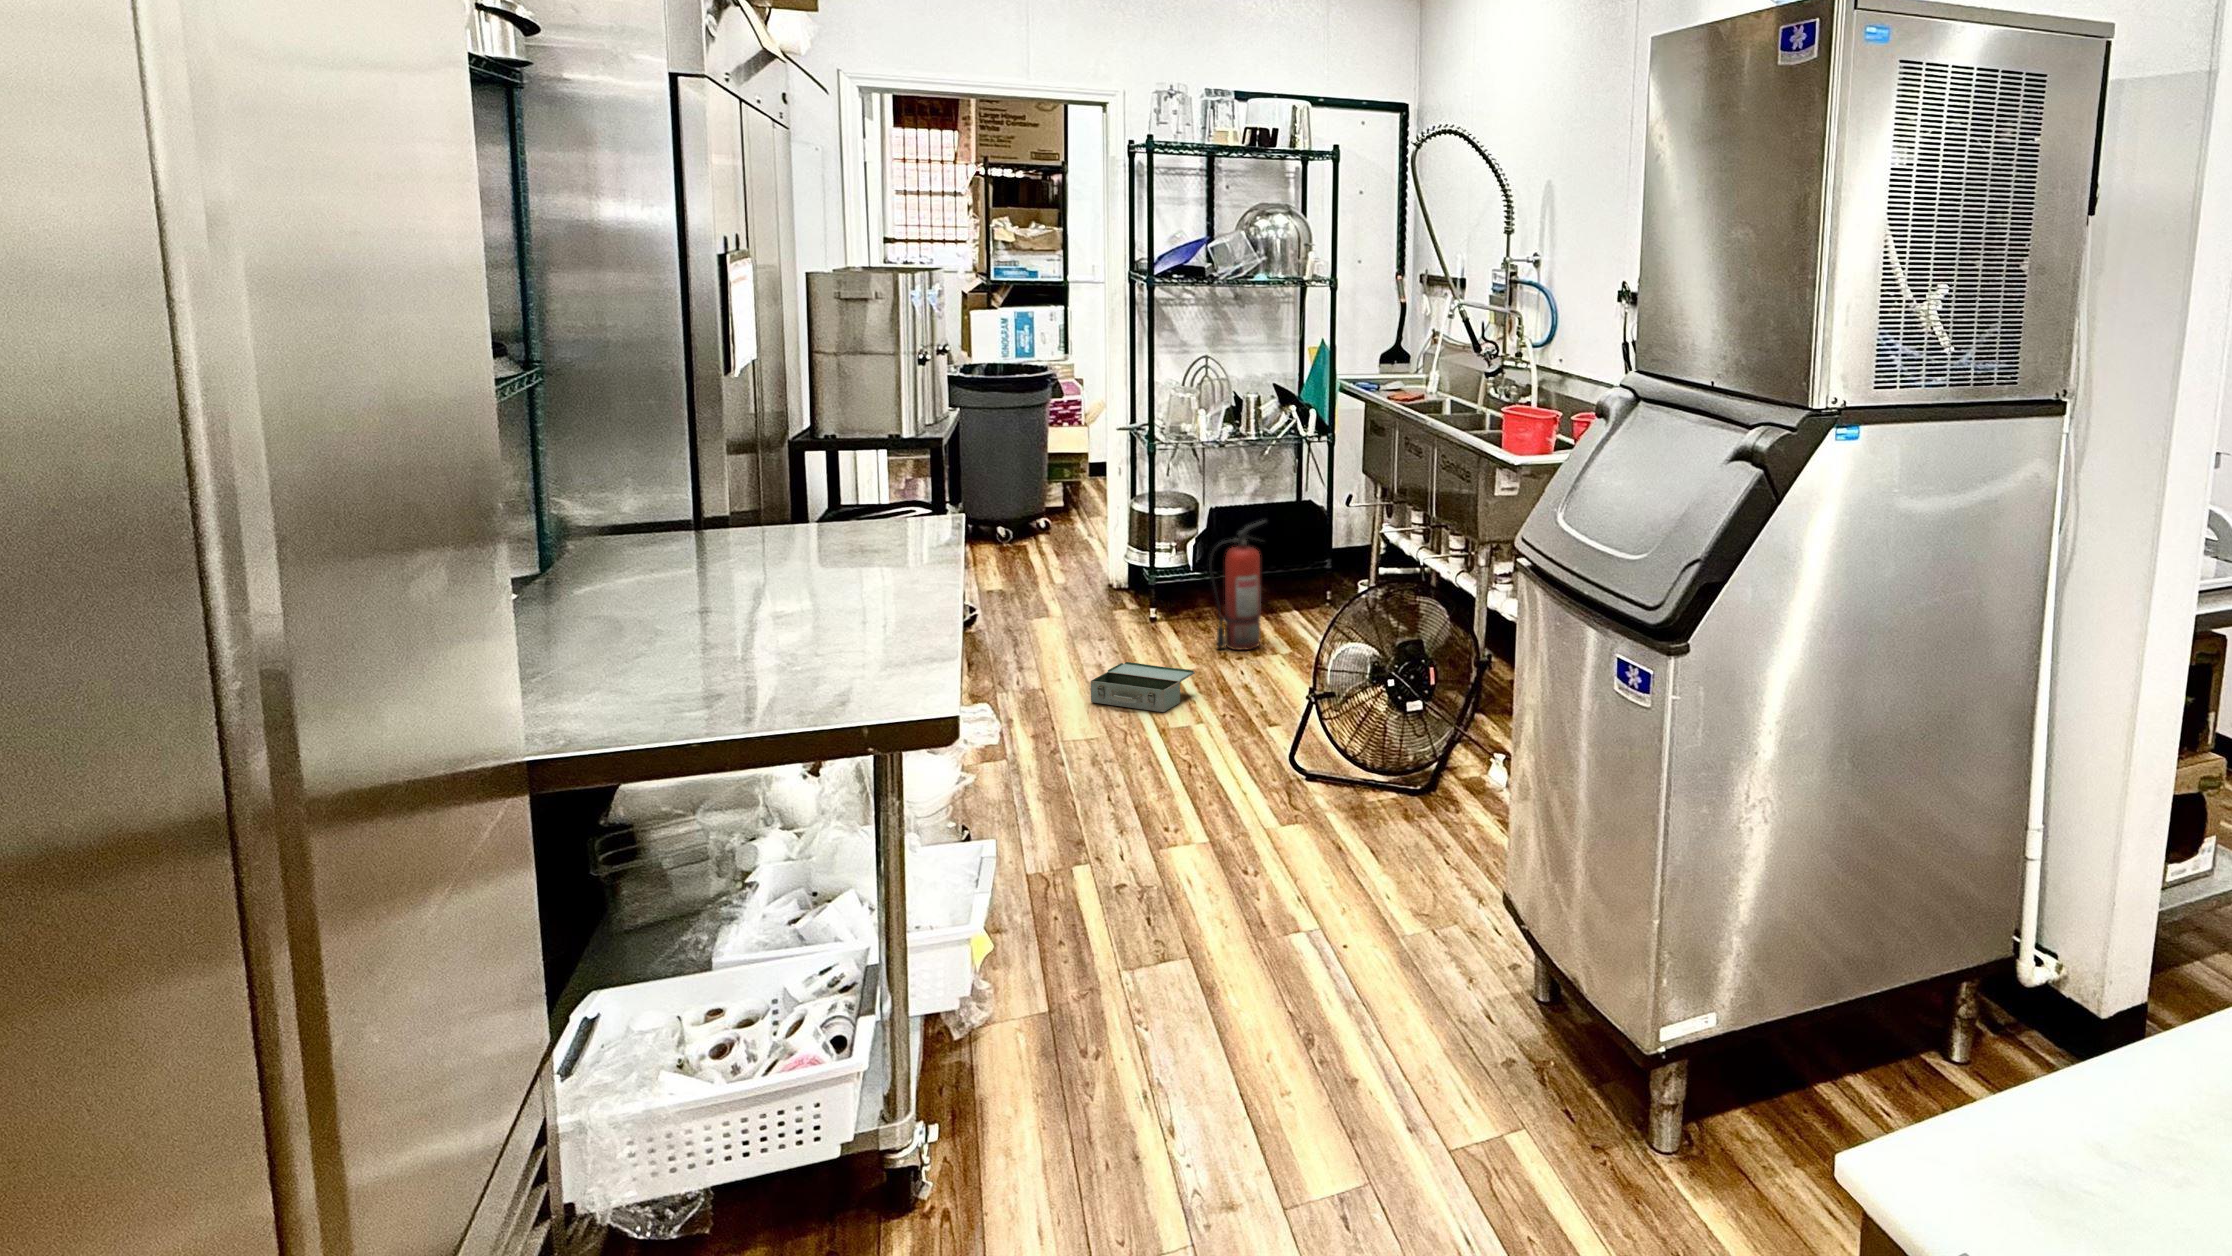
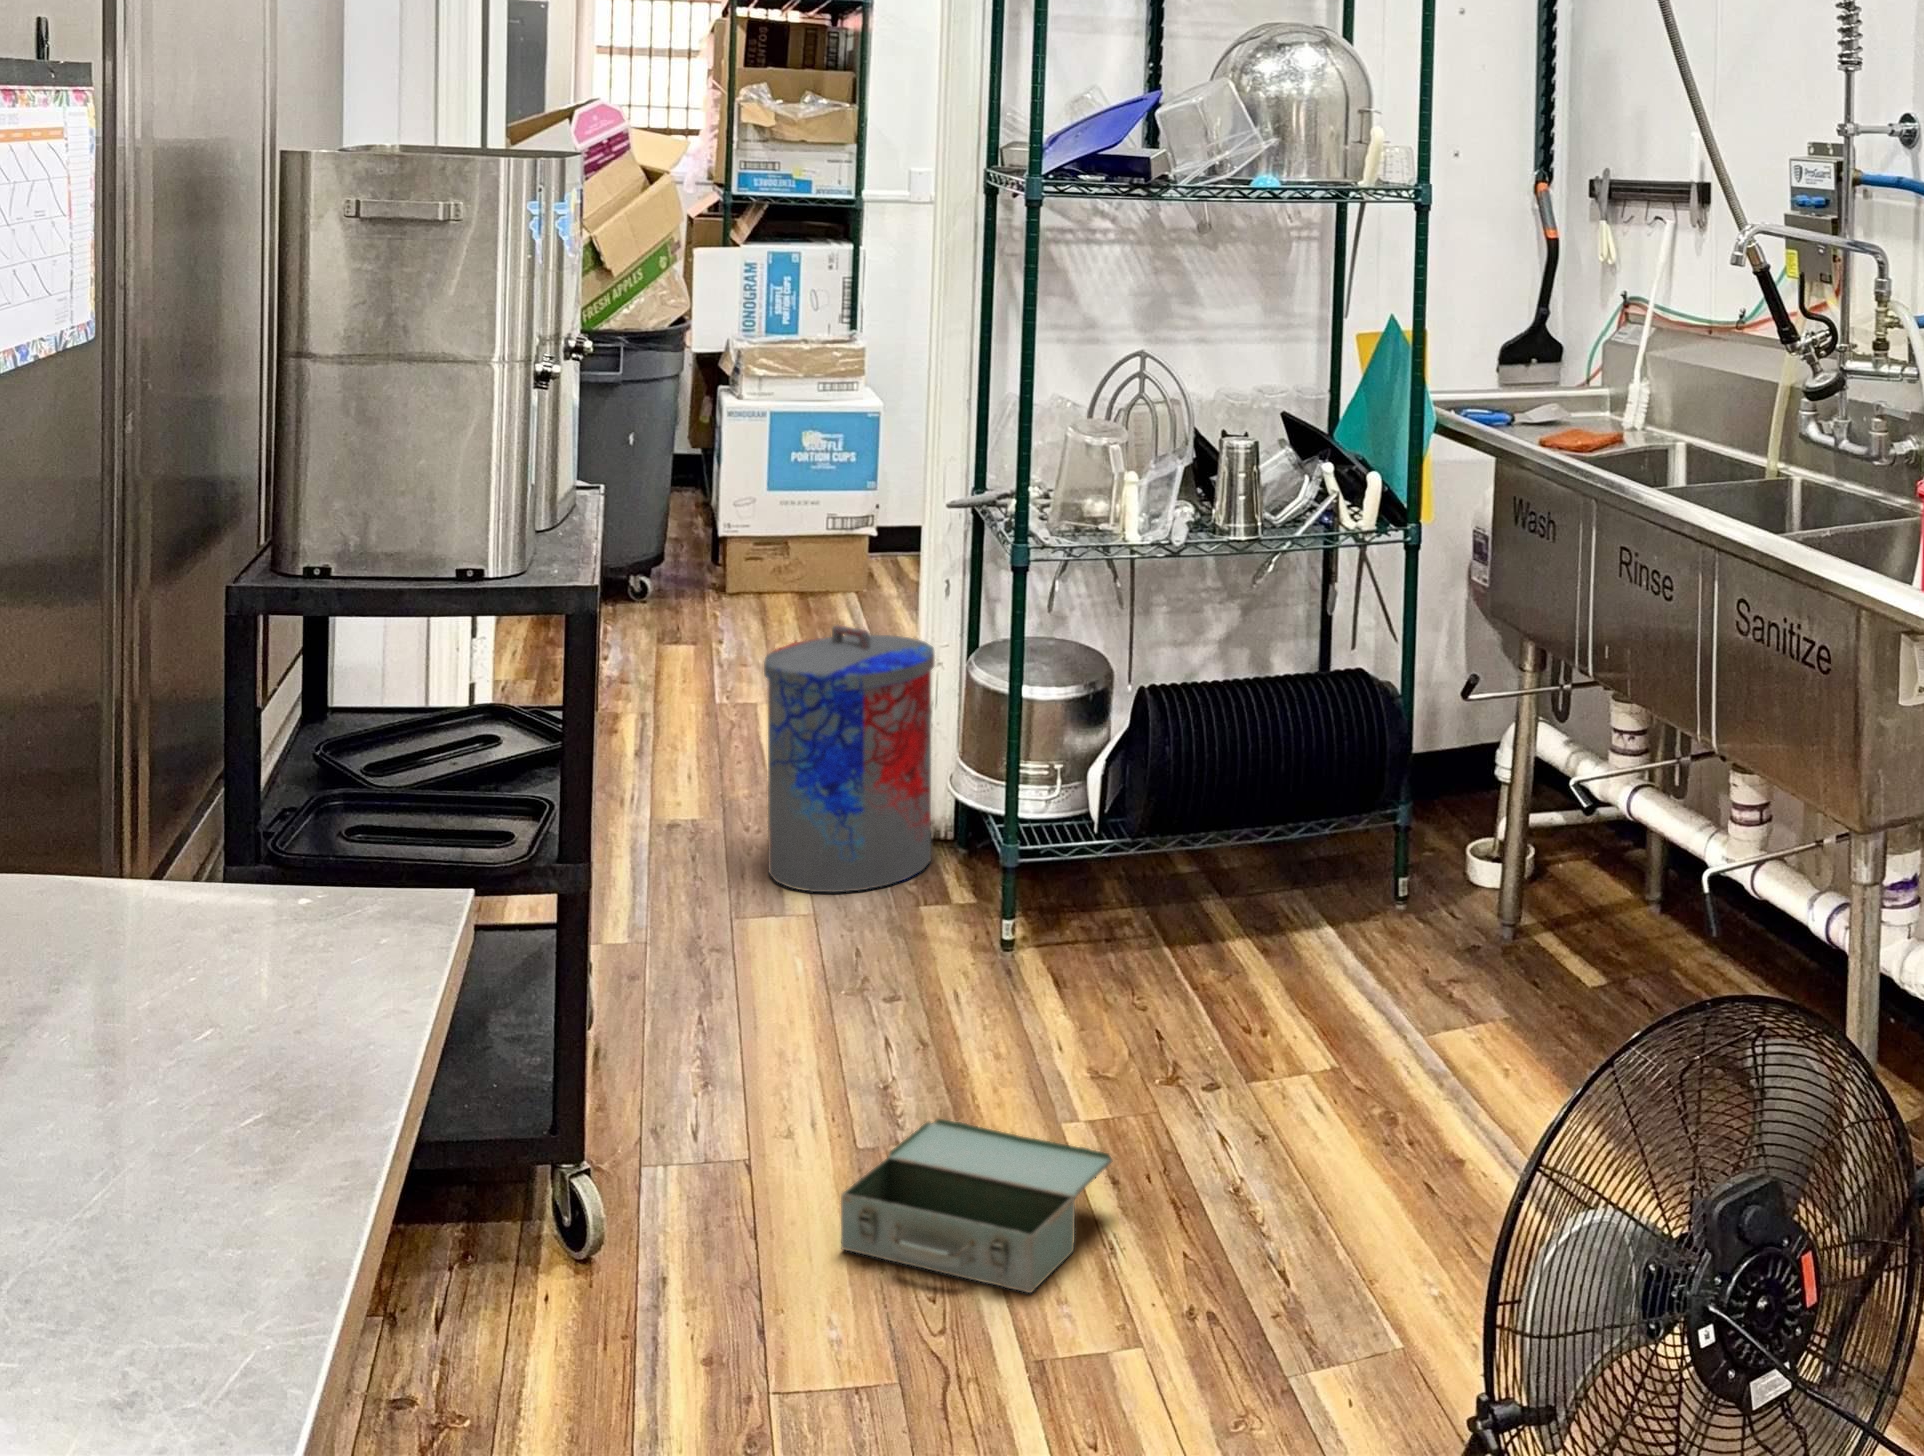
trash can: none [1039,486,1116,605] -> present [764,625,935,892]
fire extinguisher: present [1209,520,1266,650] -> none [1146,732,1285,1046]

